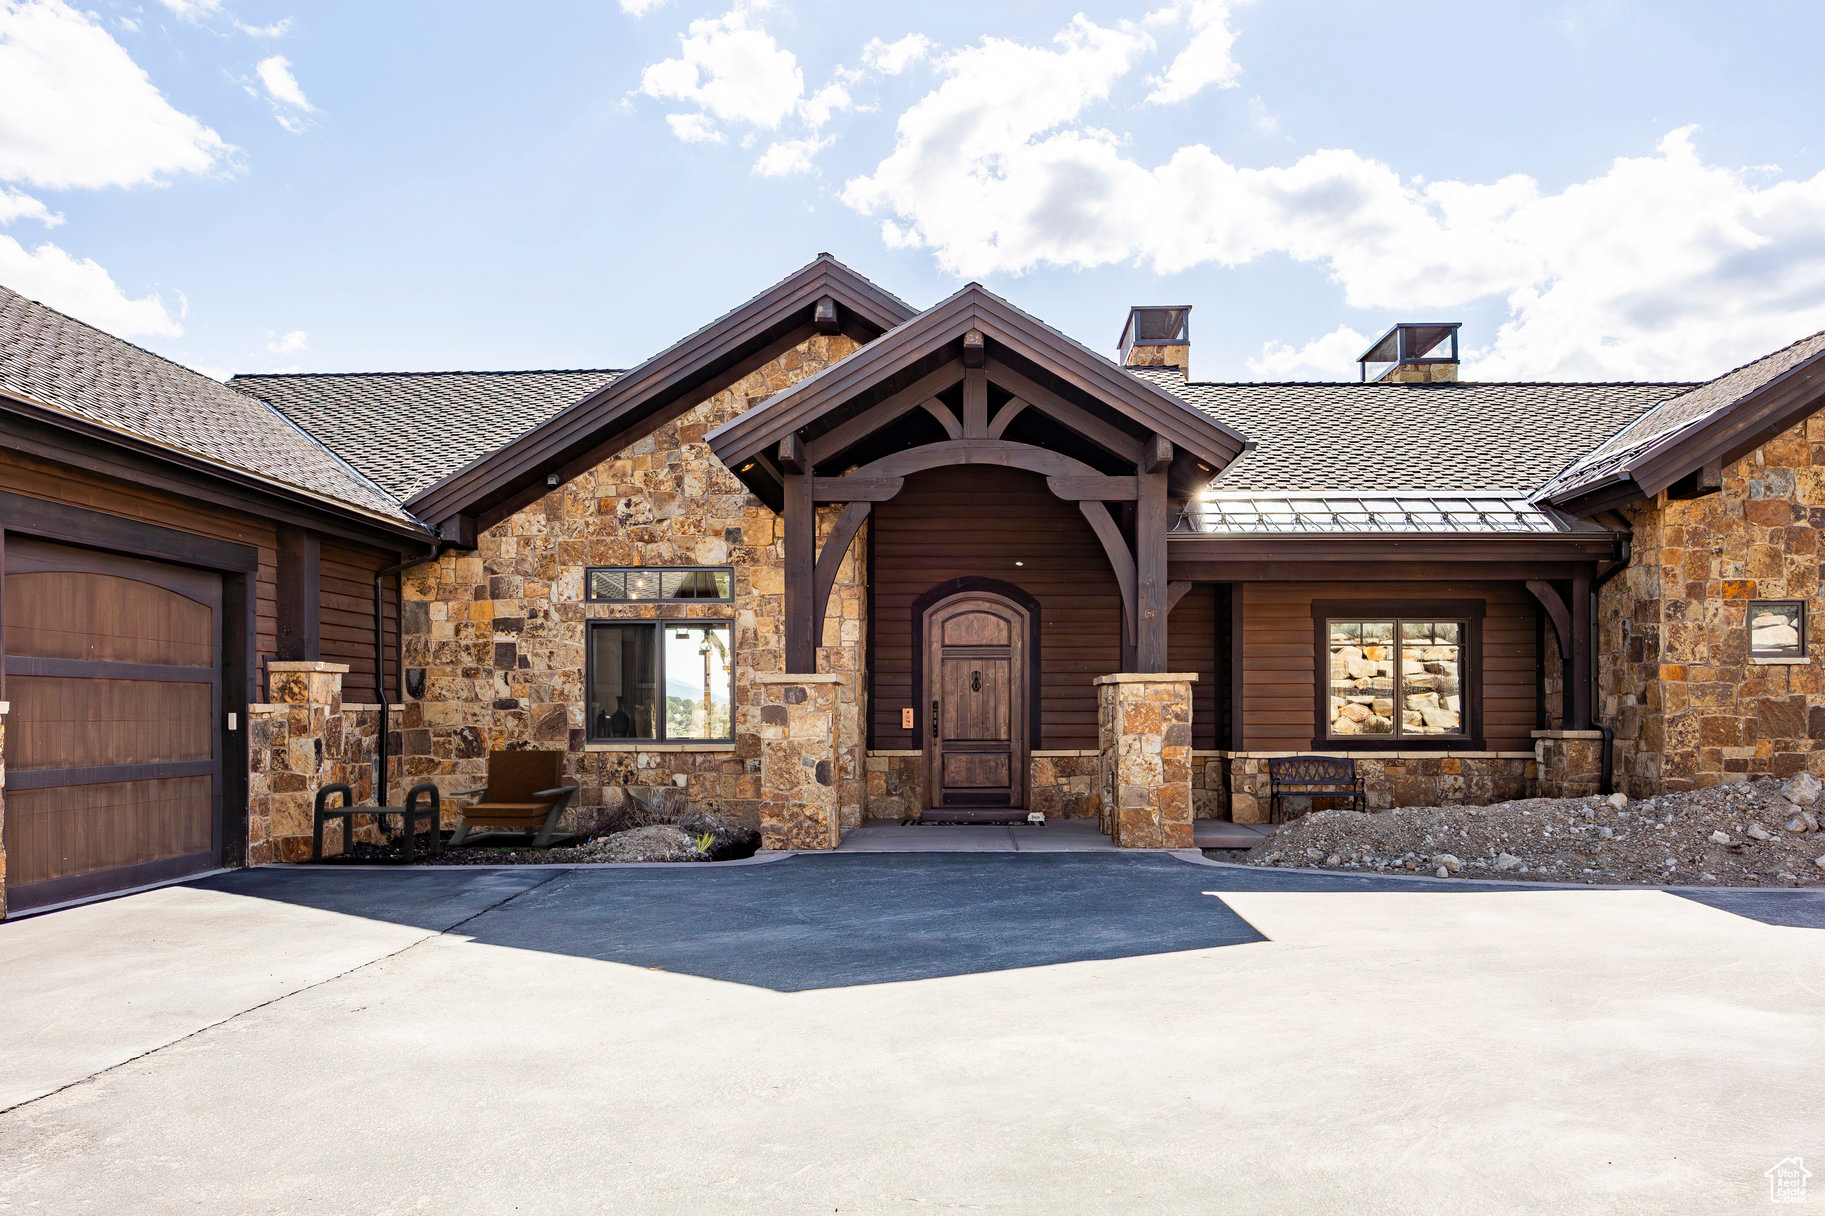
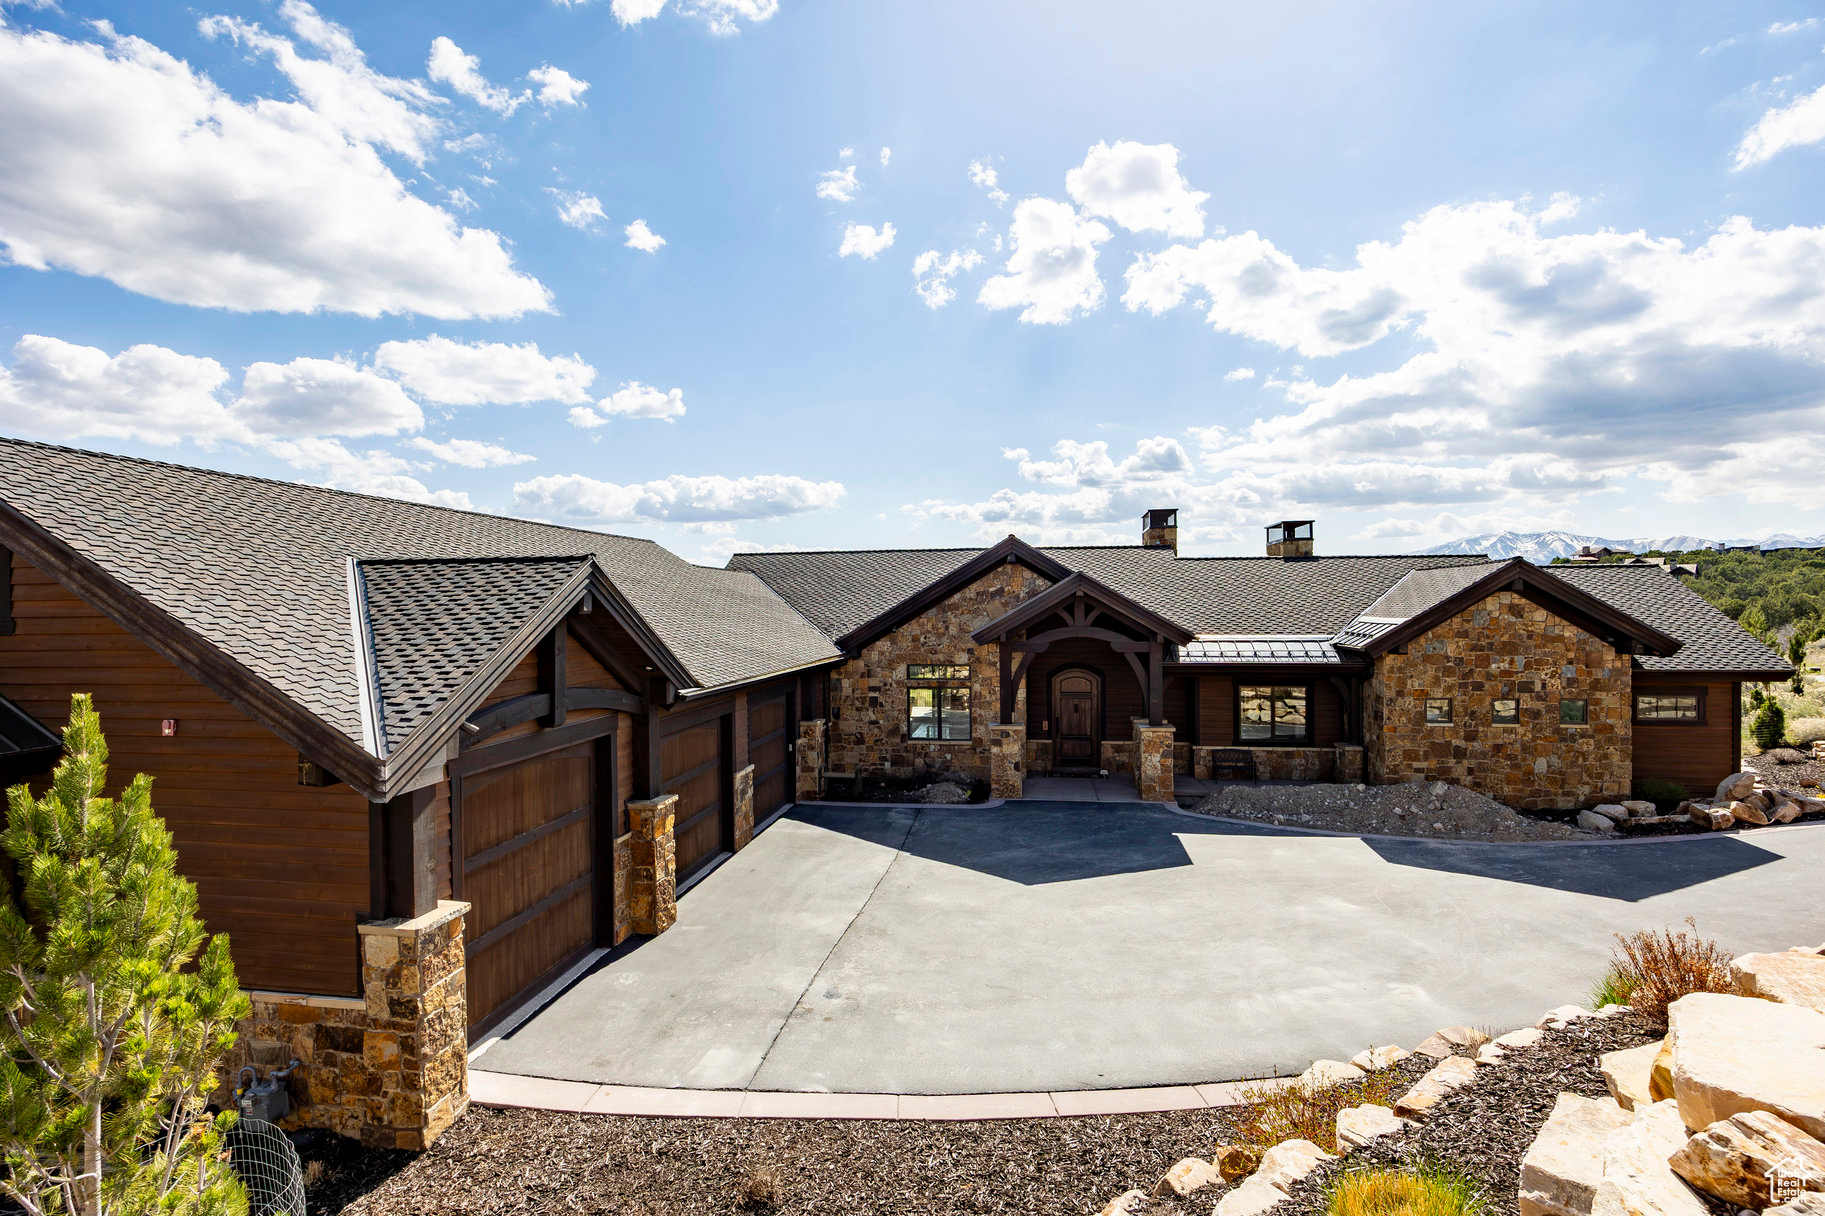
lounge chair: present [449,750,577,846] -> none [859,744,906,788]

